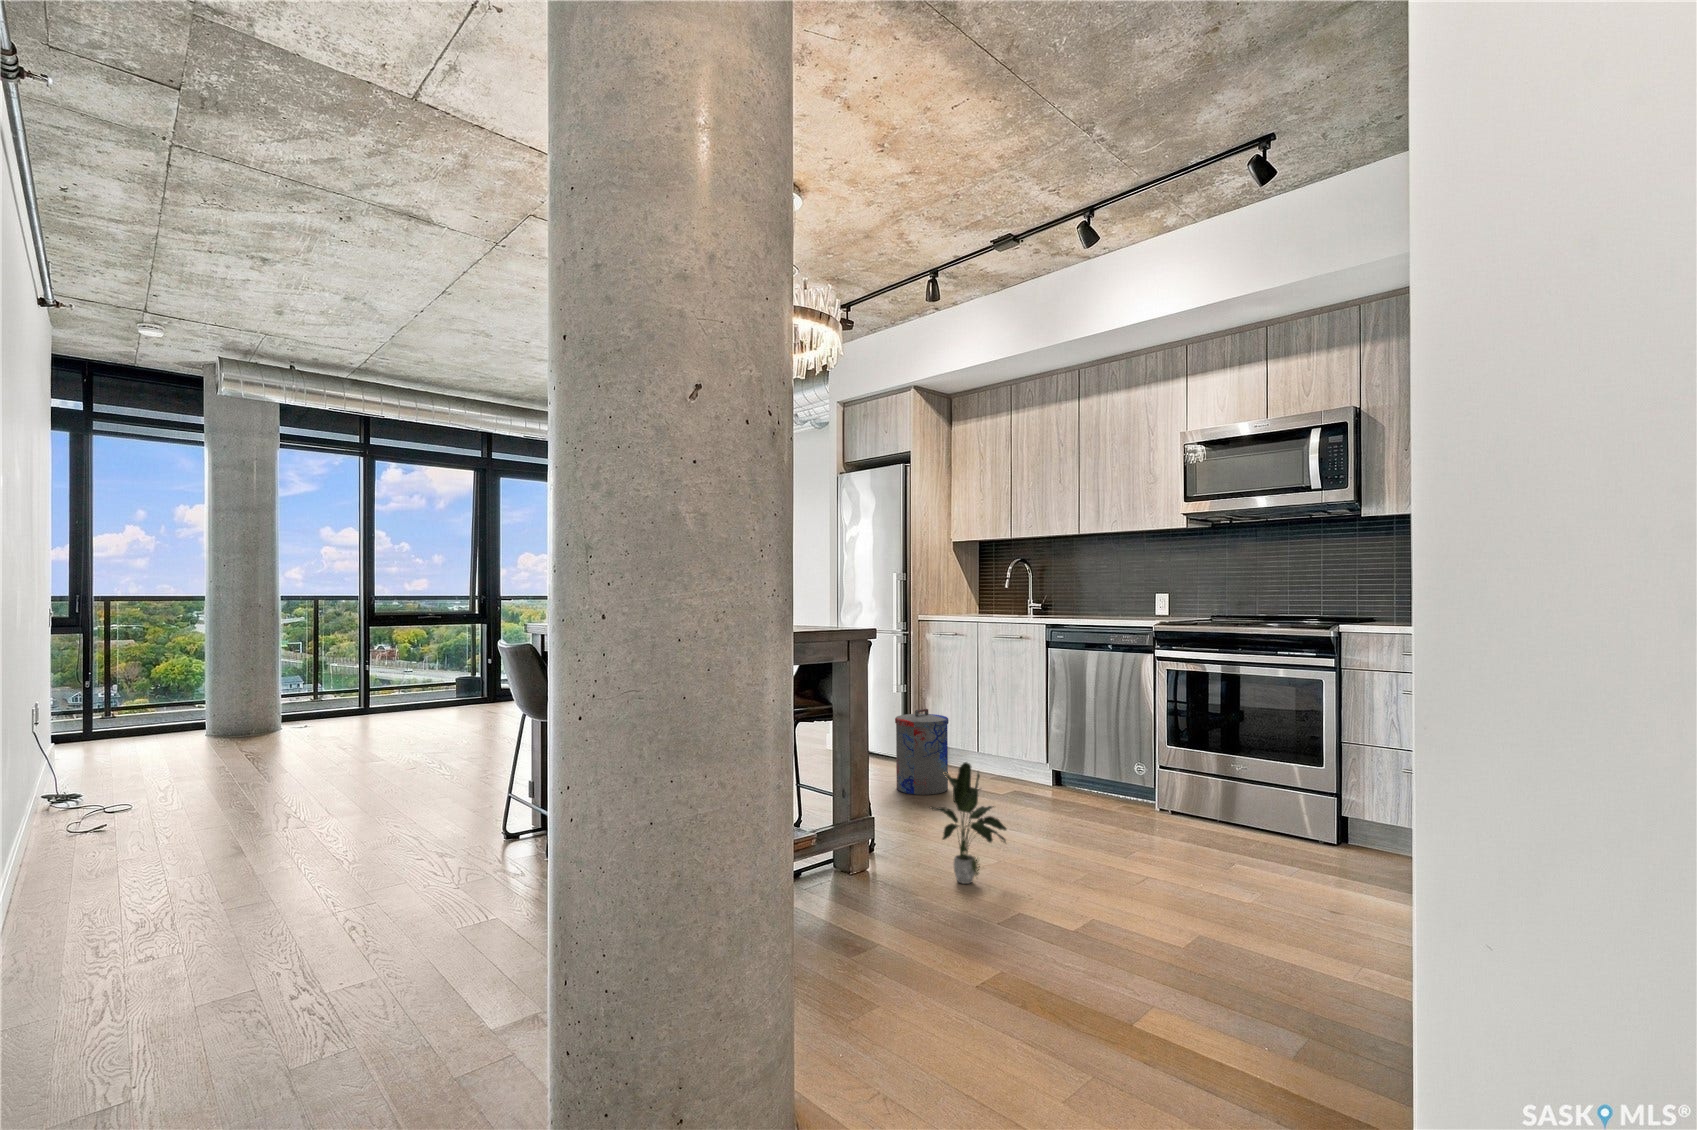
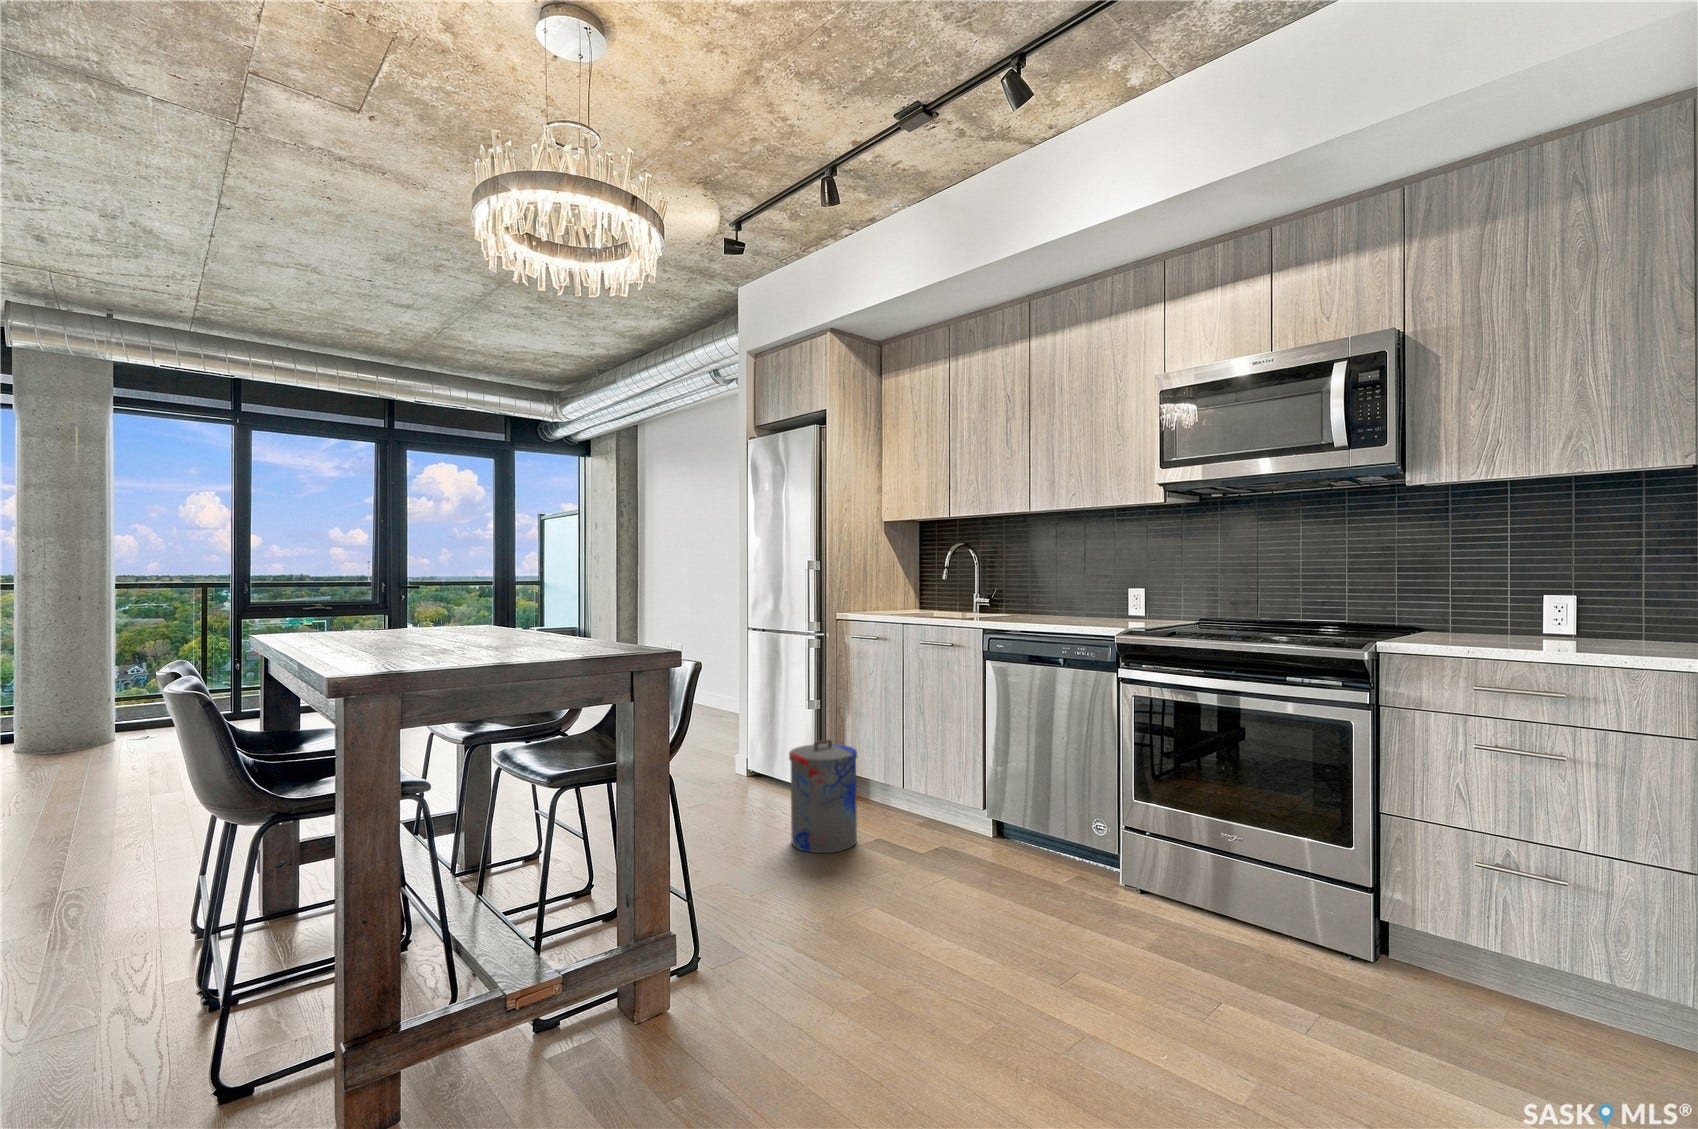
potted plant: present [930,762,1007,884] -> none [752,863,879,1052]

